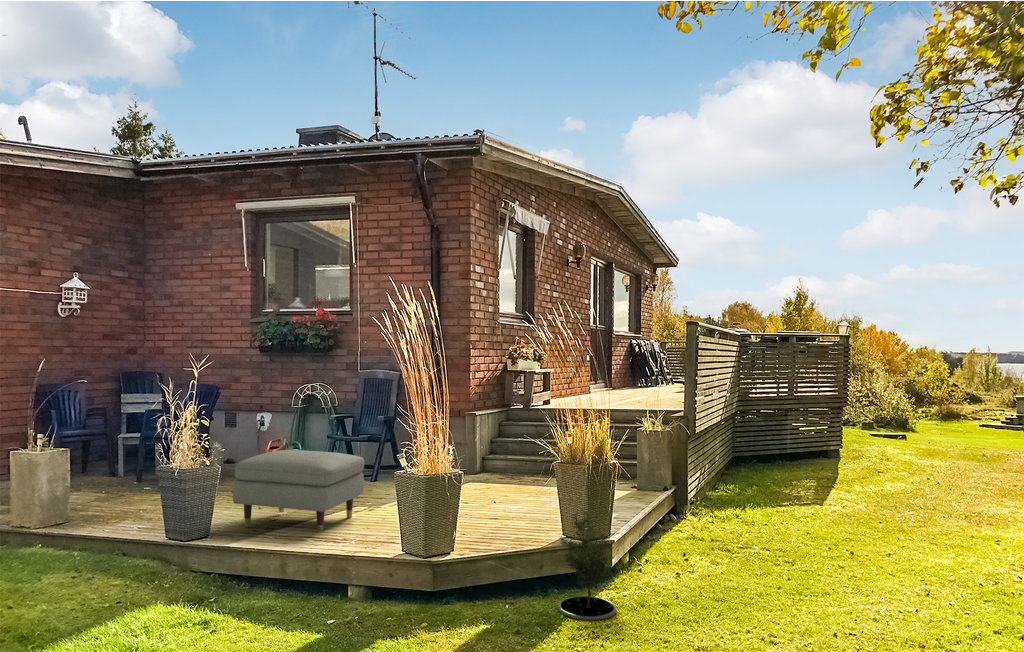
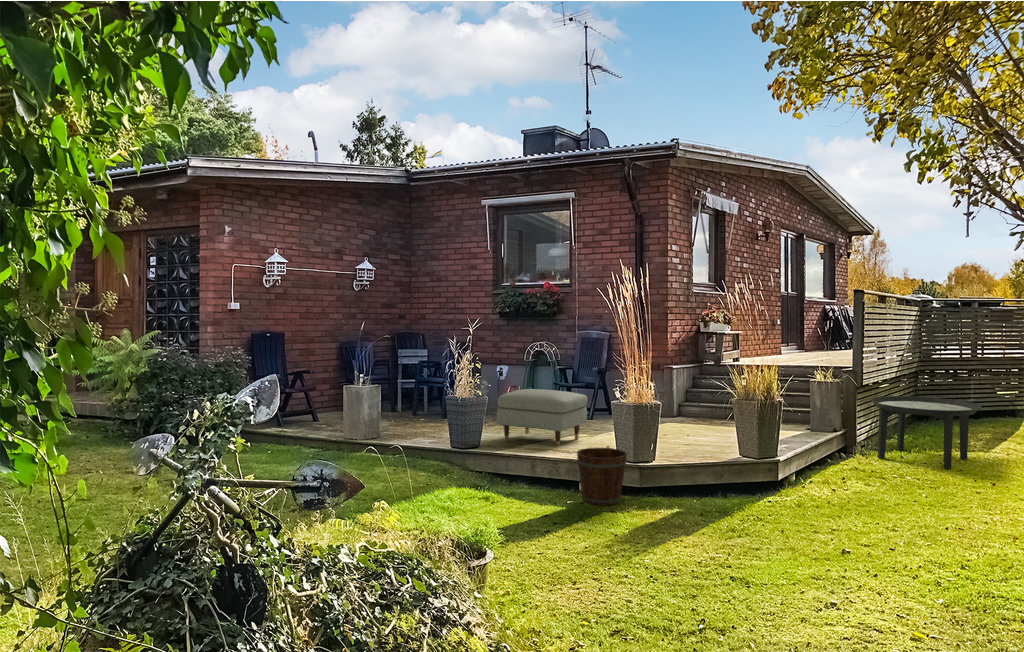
round table: none [702,442,820,529] -> present [870,396,982,469]
potted tree: present [558,508,616,621] -> none [732,430,778,511]
bucket: none [339,536,414,632] -> present [577,446,627,506]

